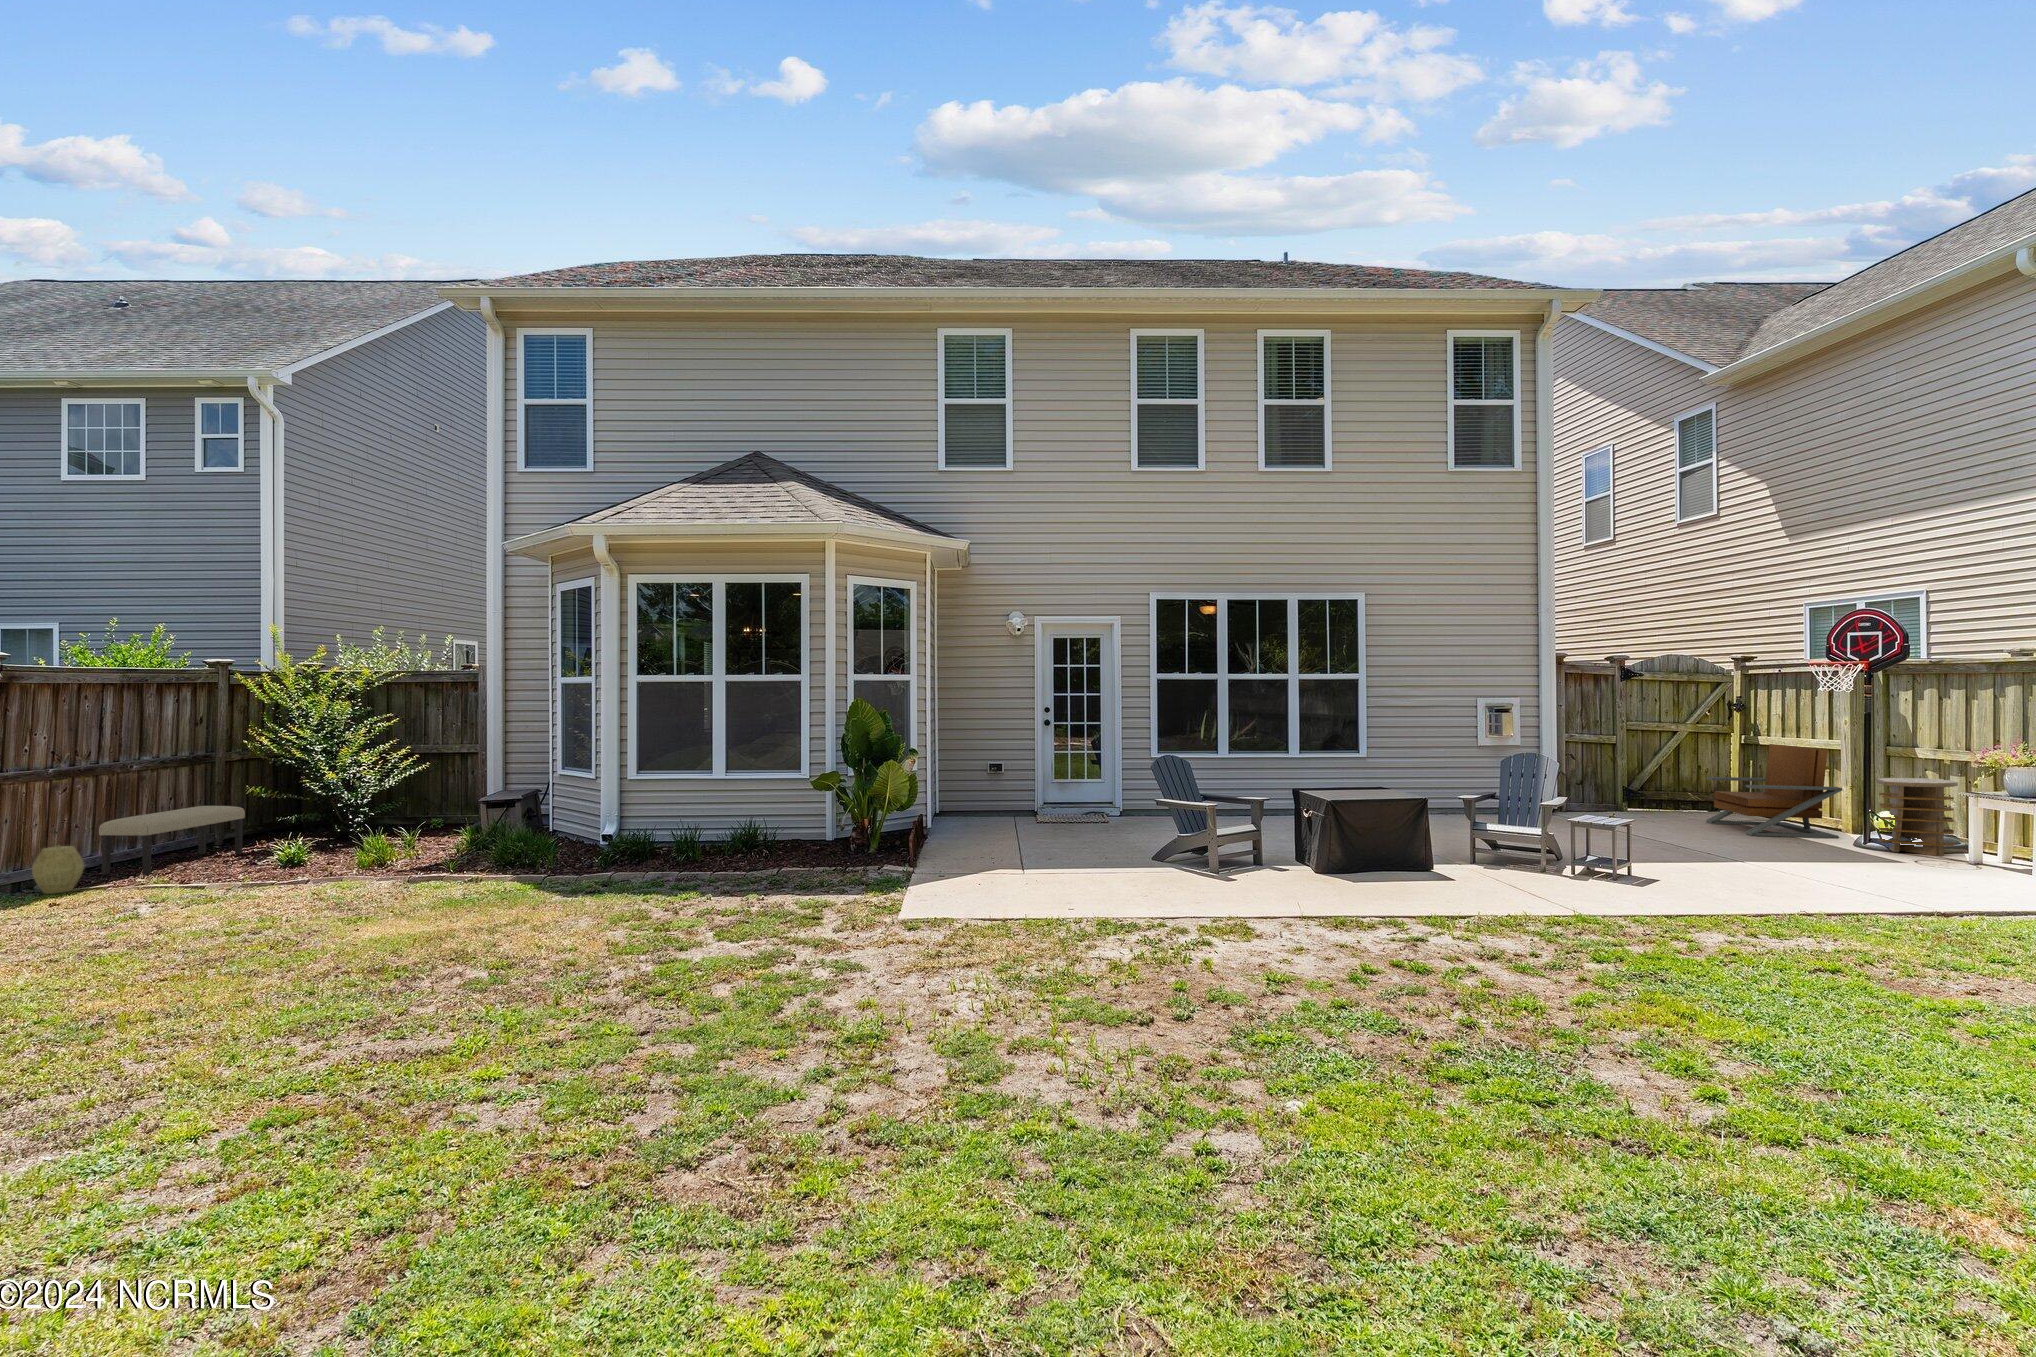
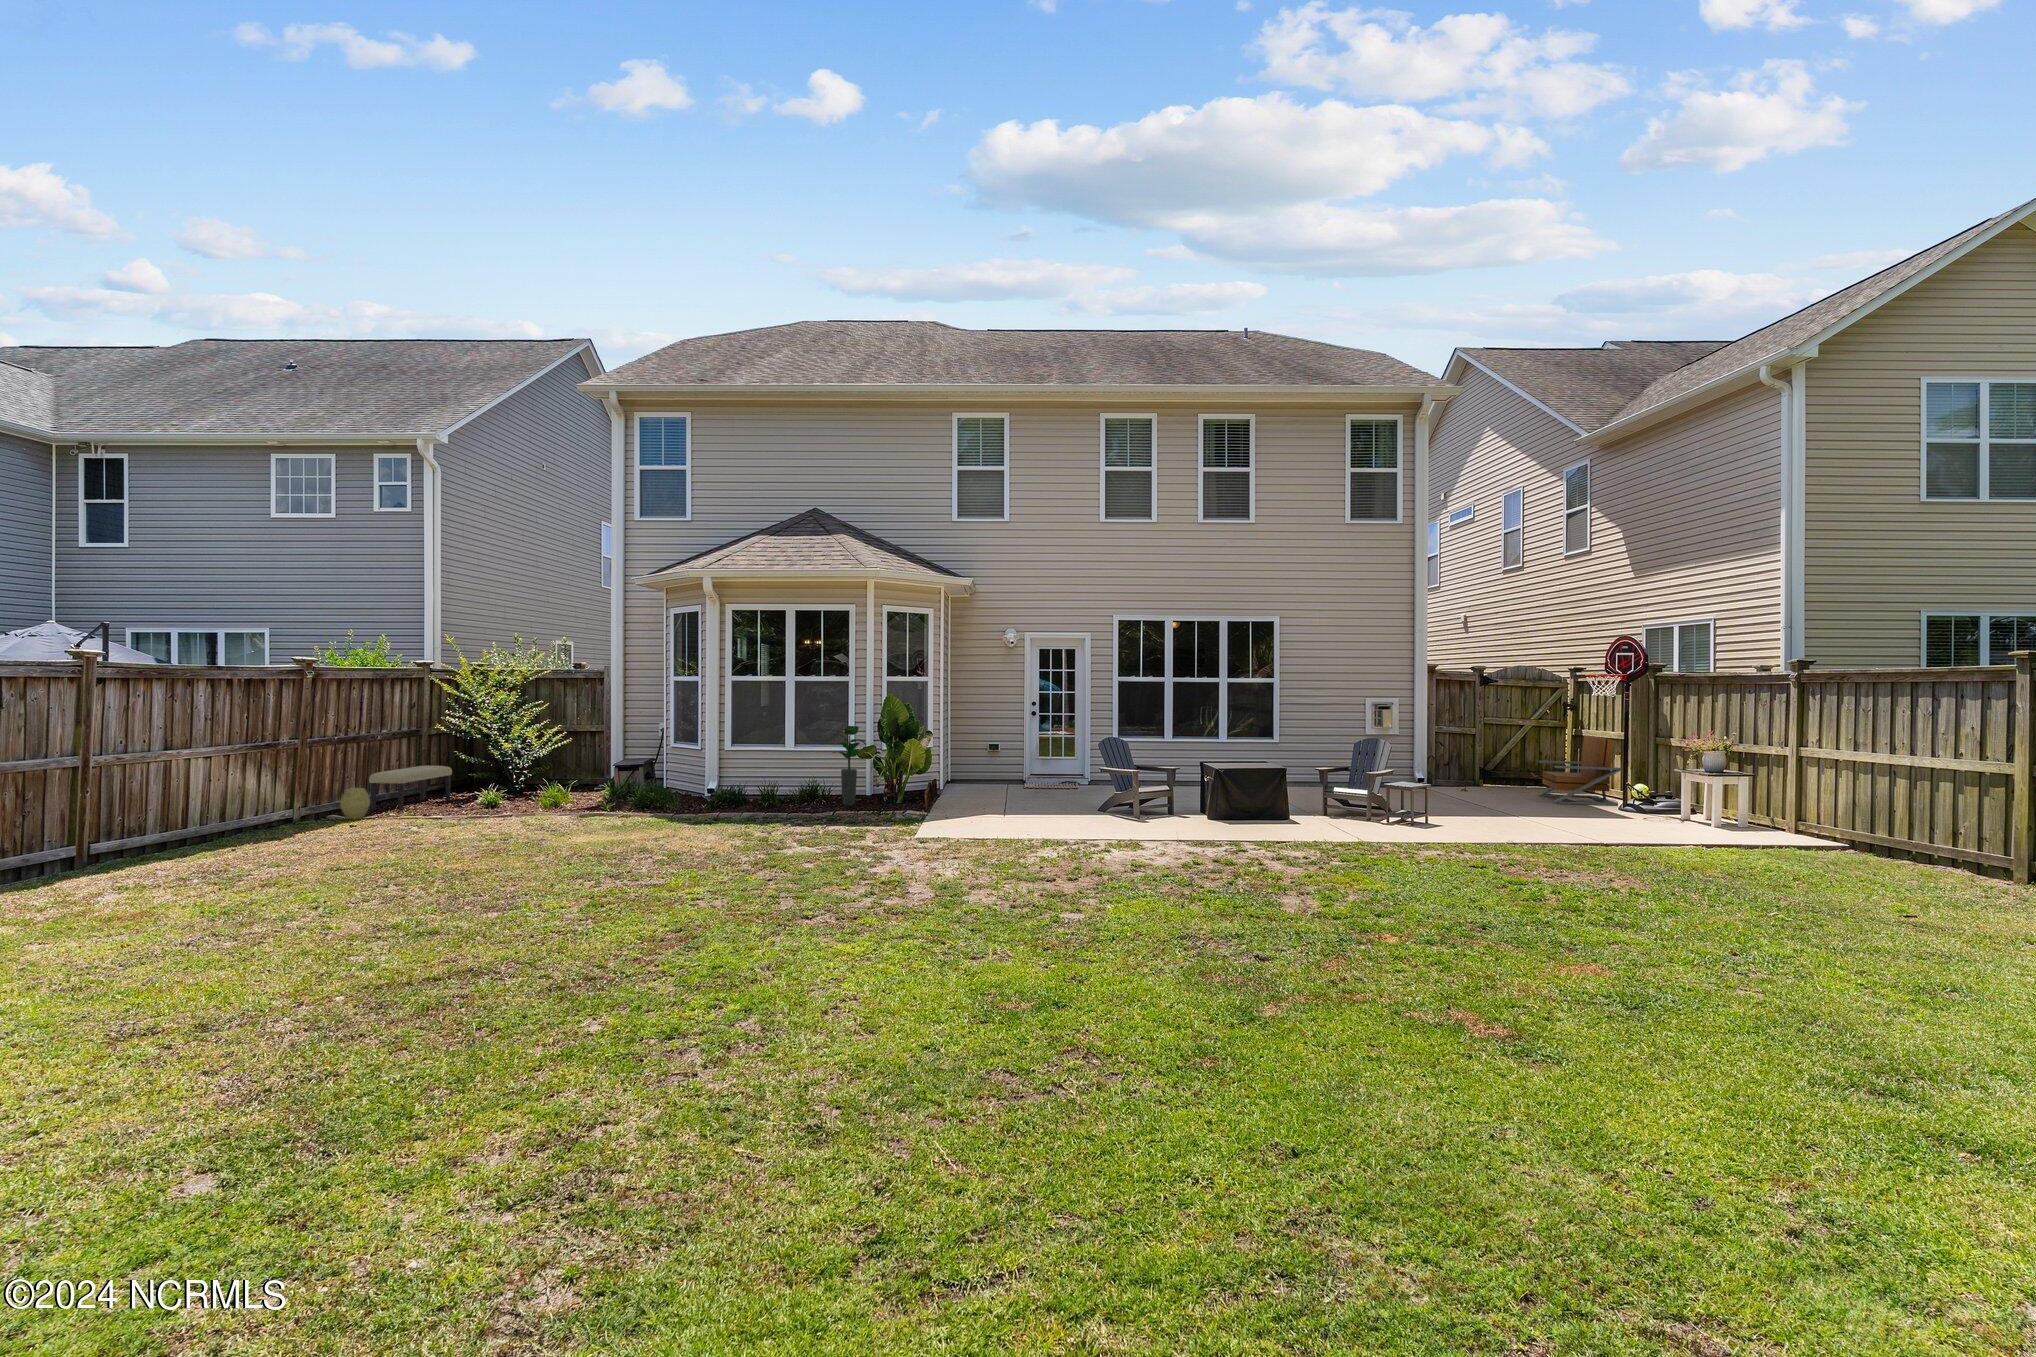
potted plant: none [776,743,827,856] -> present [833,726,866,806]
side table: present [1876,778,1958,856] -> none [1631,760,1685,816]

